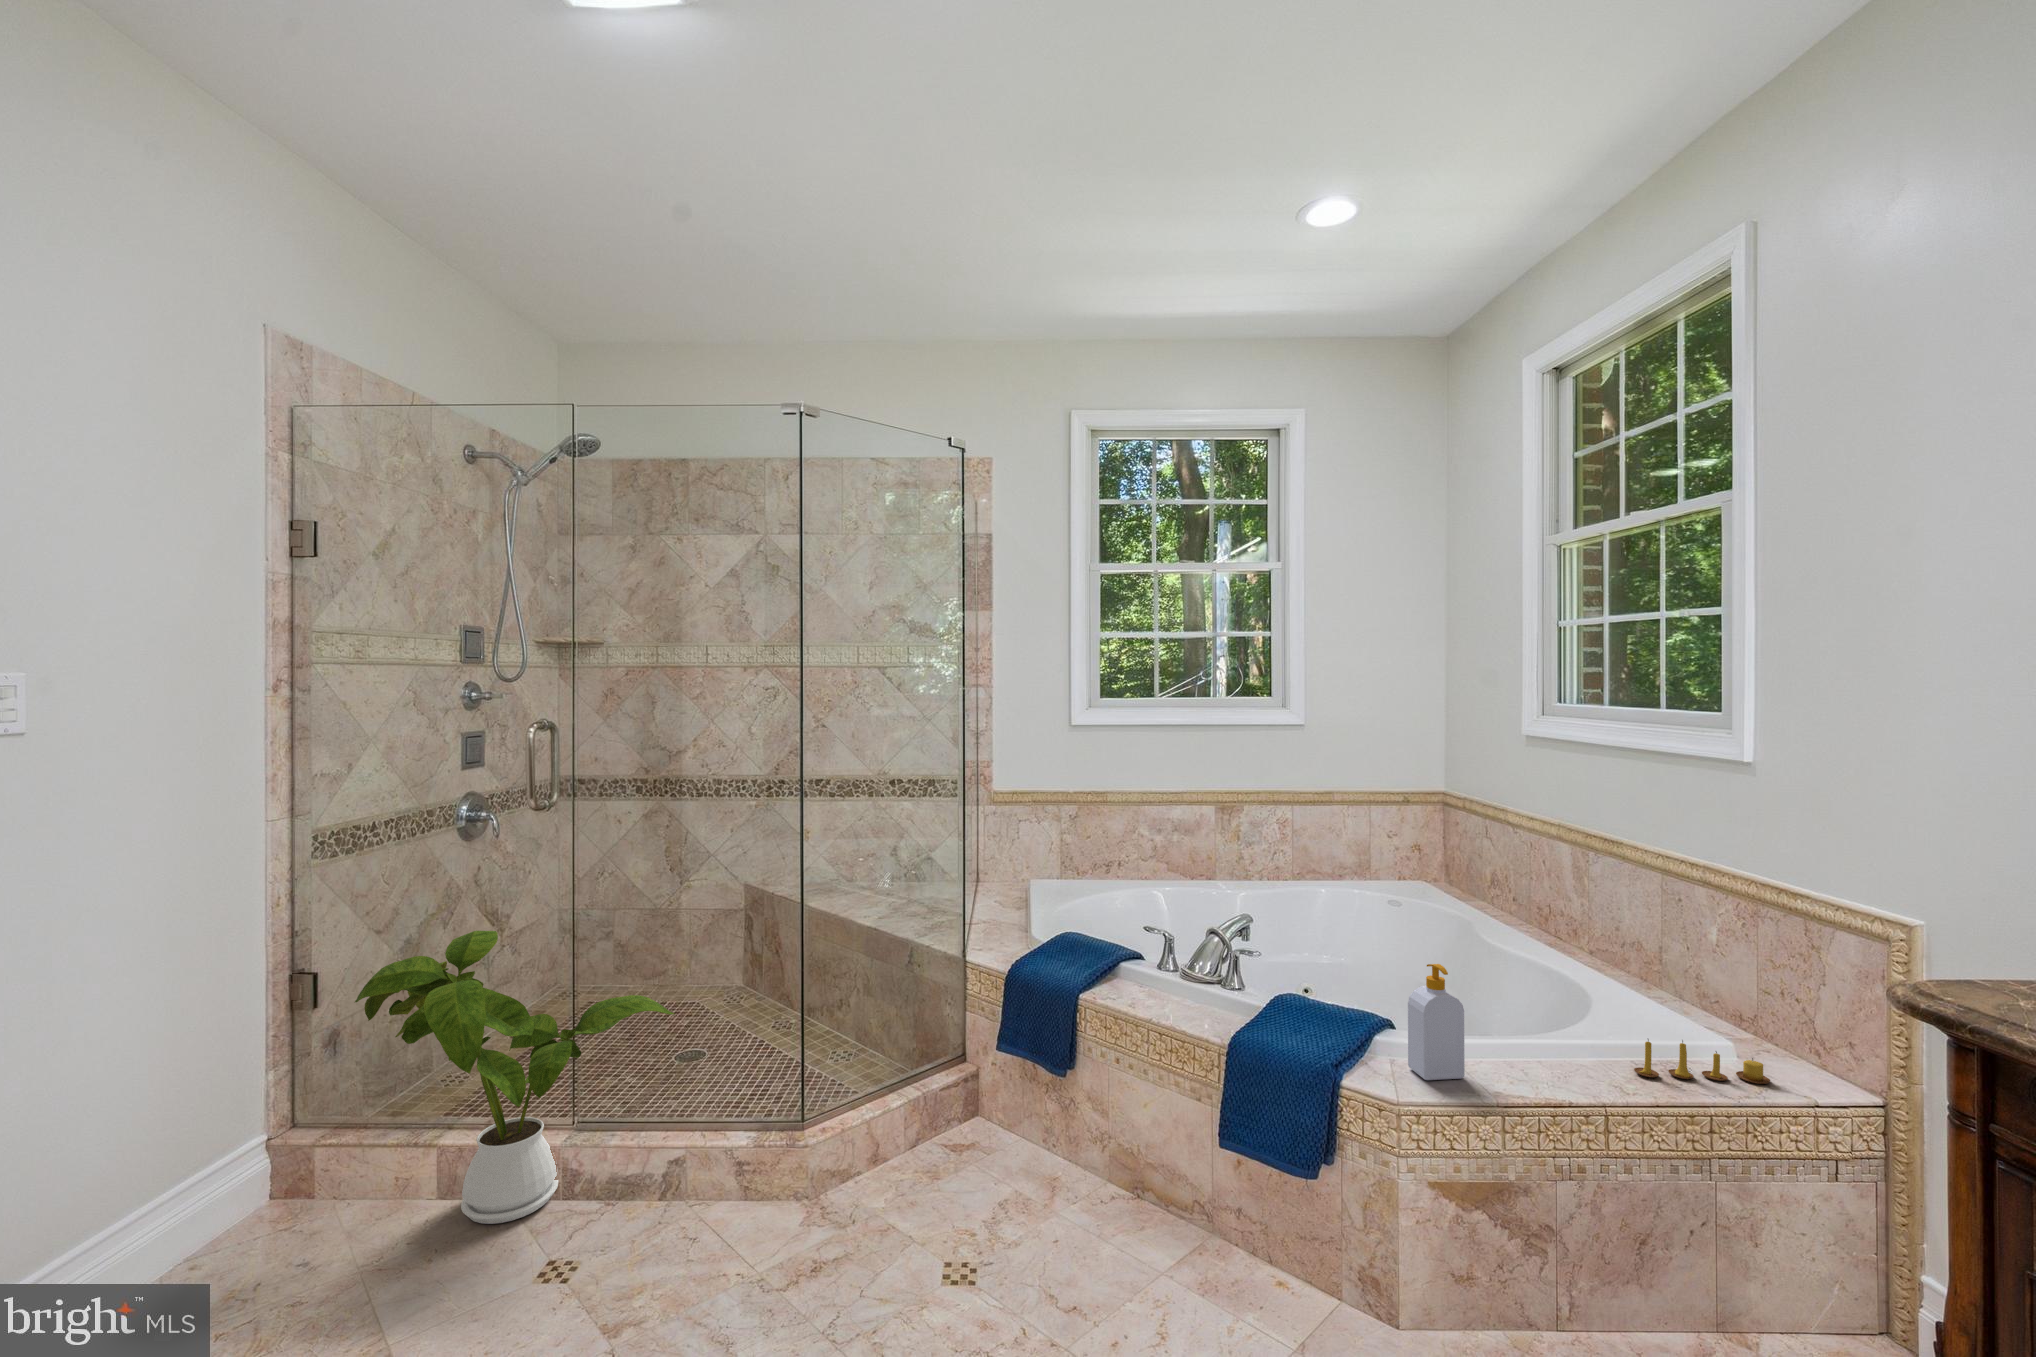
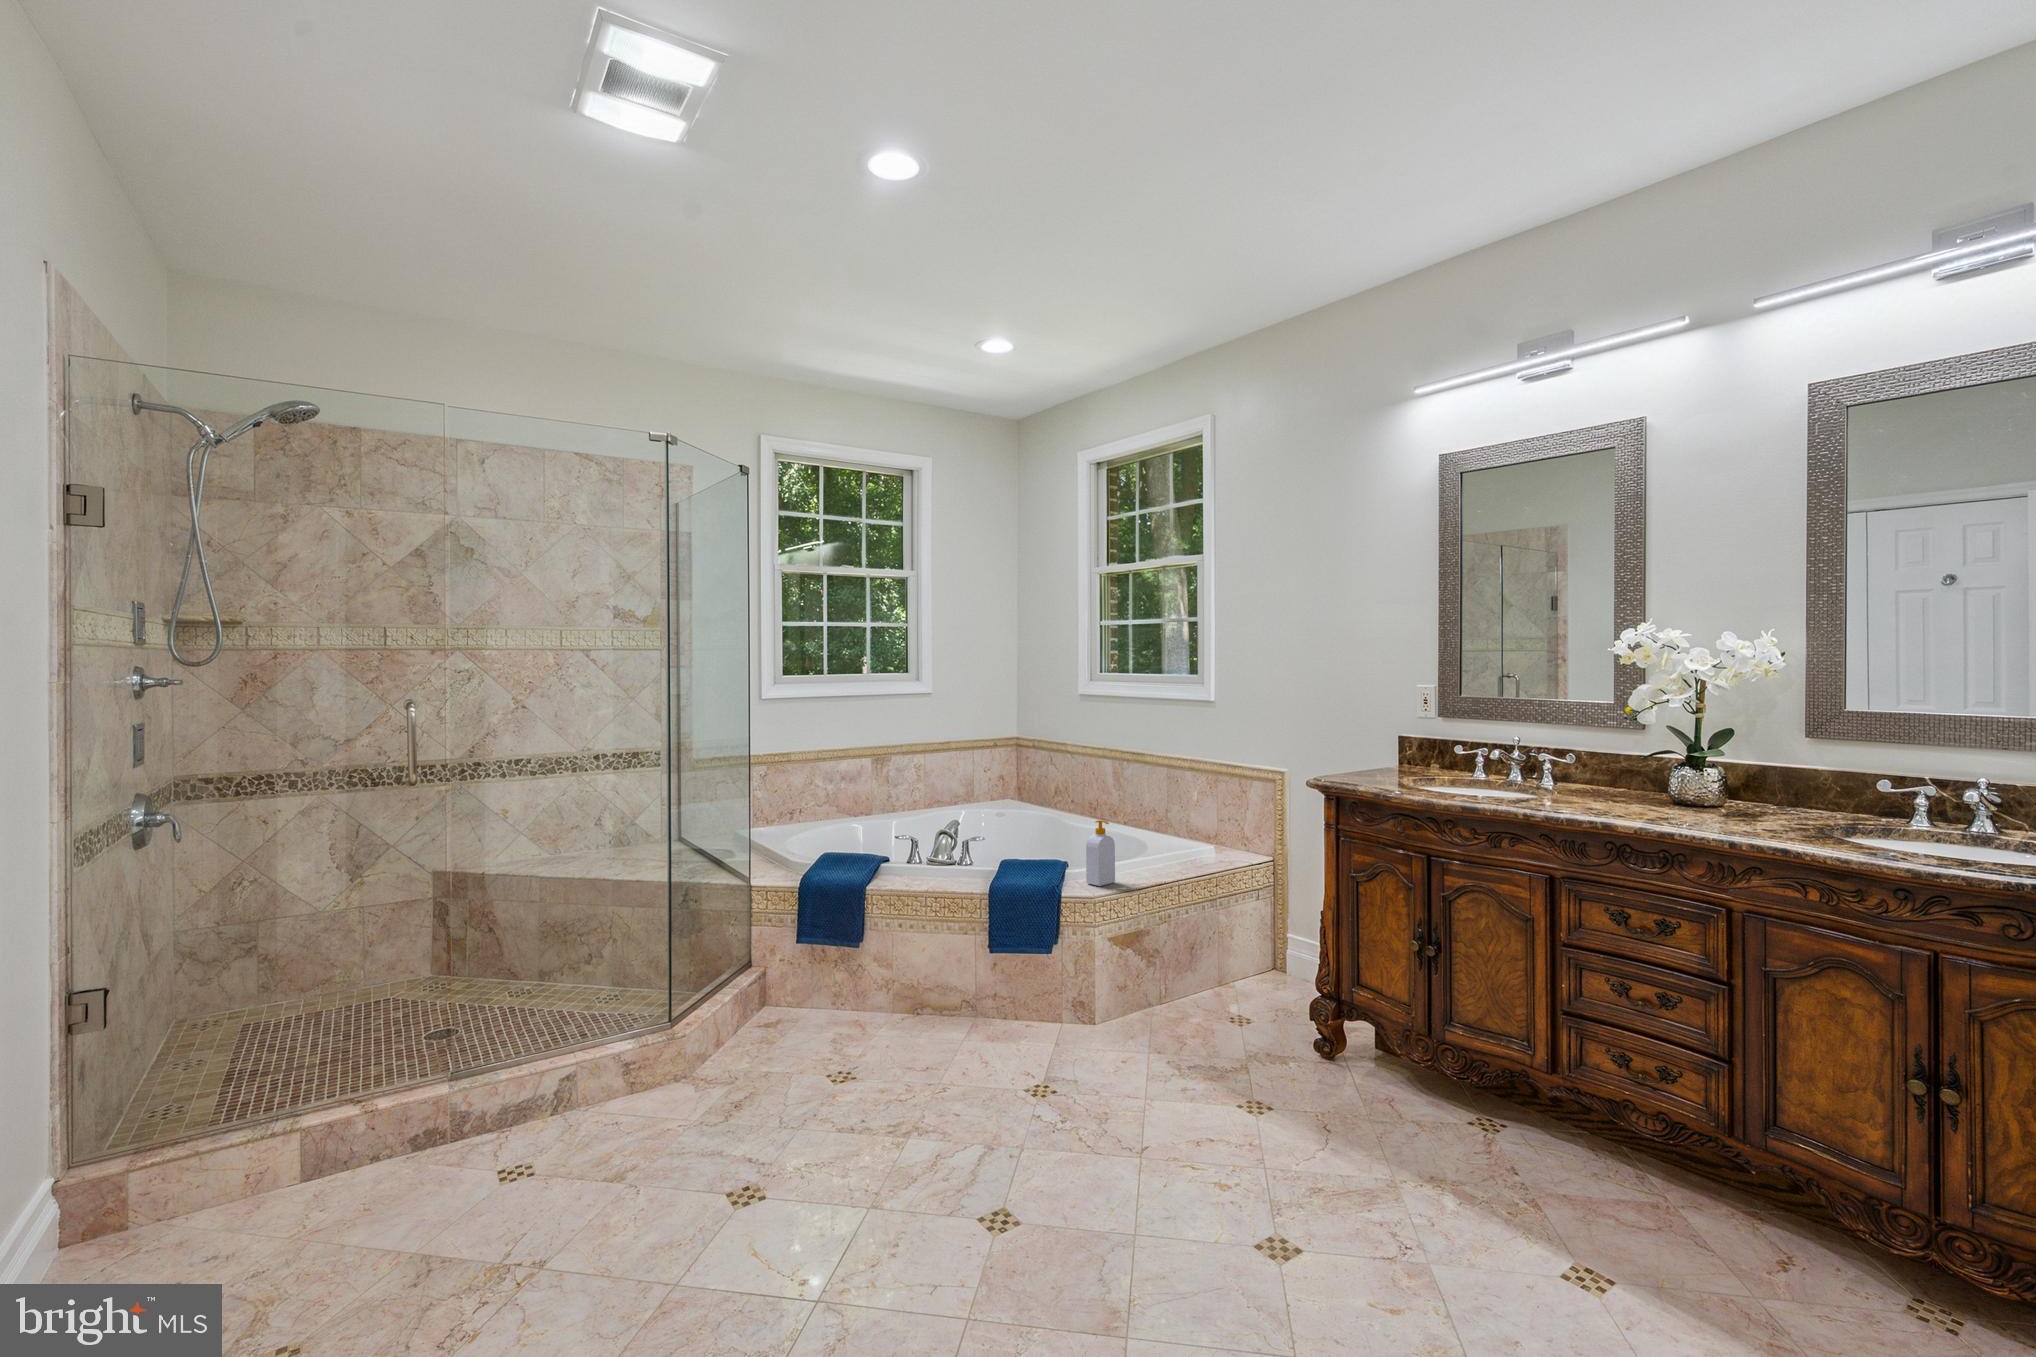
house plant: present [355,931,674,1224] -> none [236,894,549,1176]
candle: present [1634,1039,1770,1084] -> none [1181,845,1233,867]

